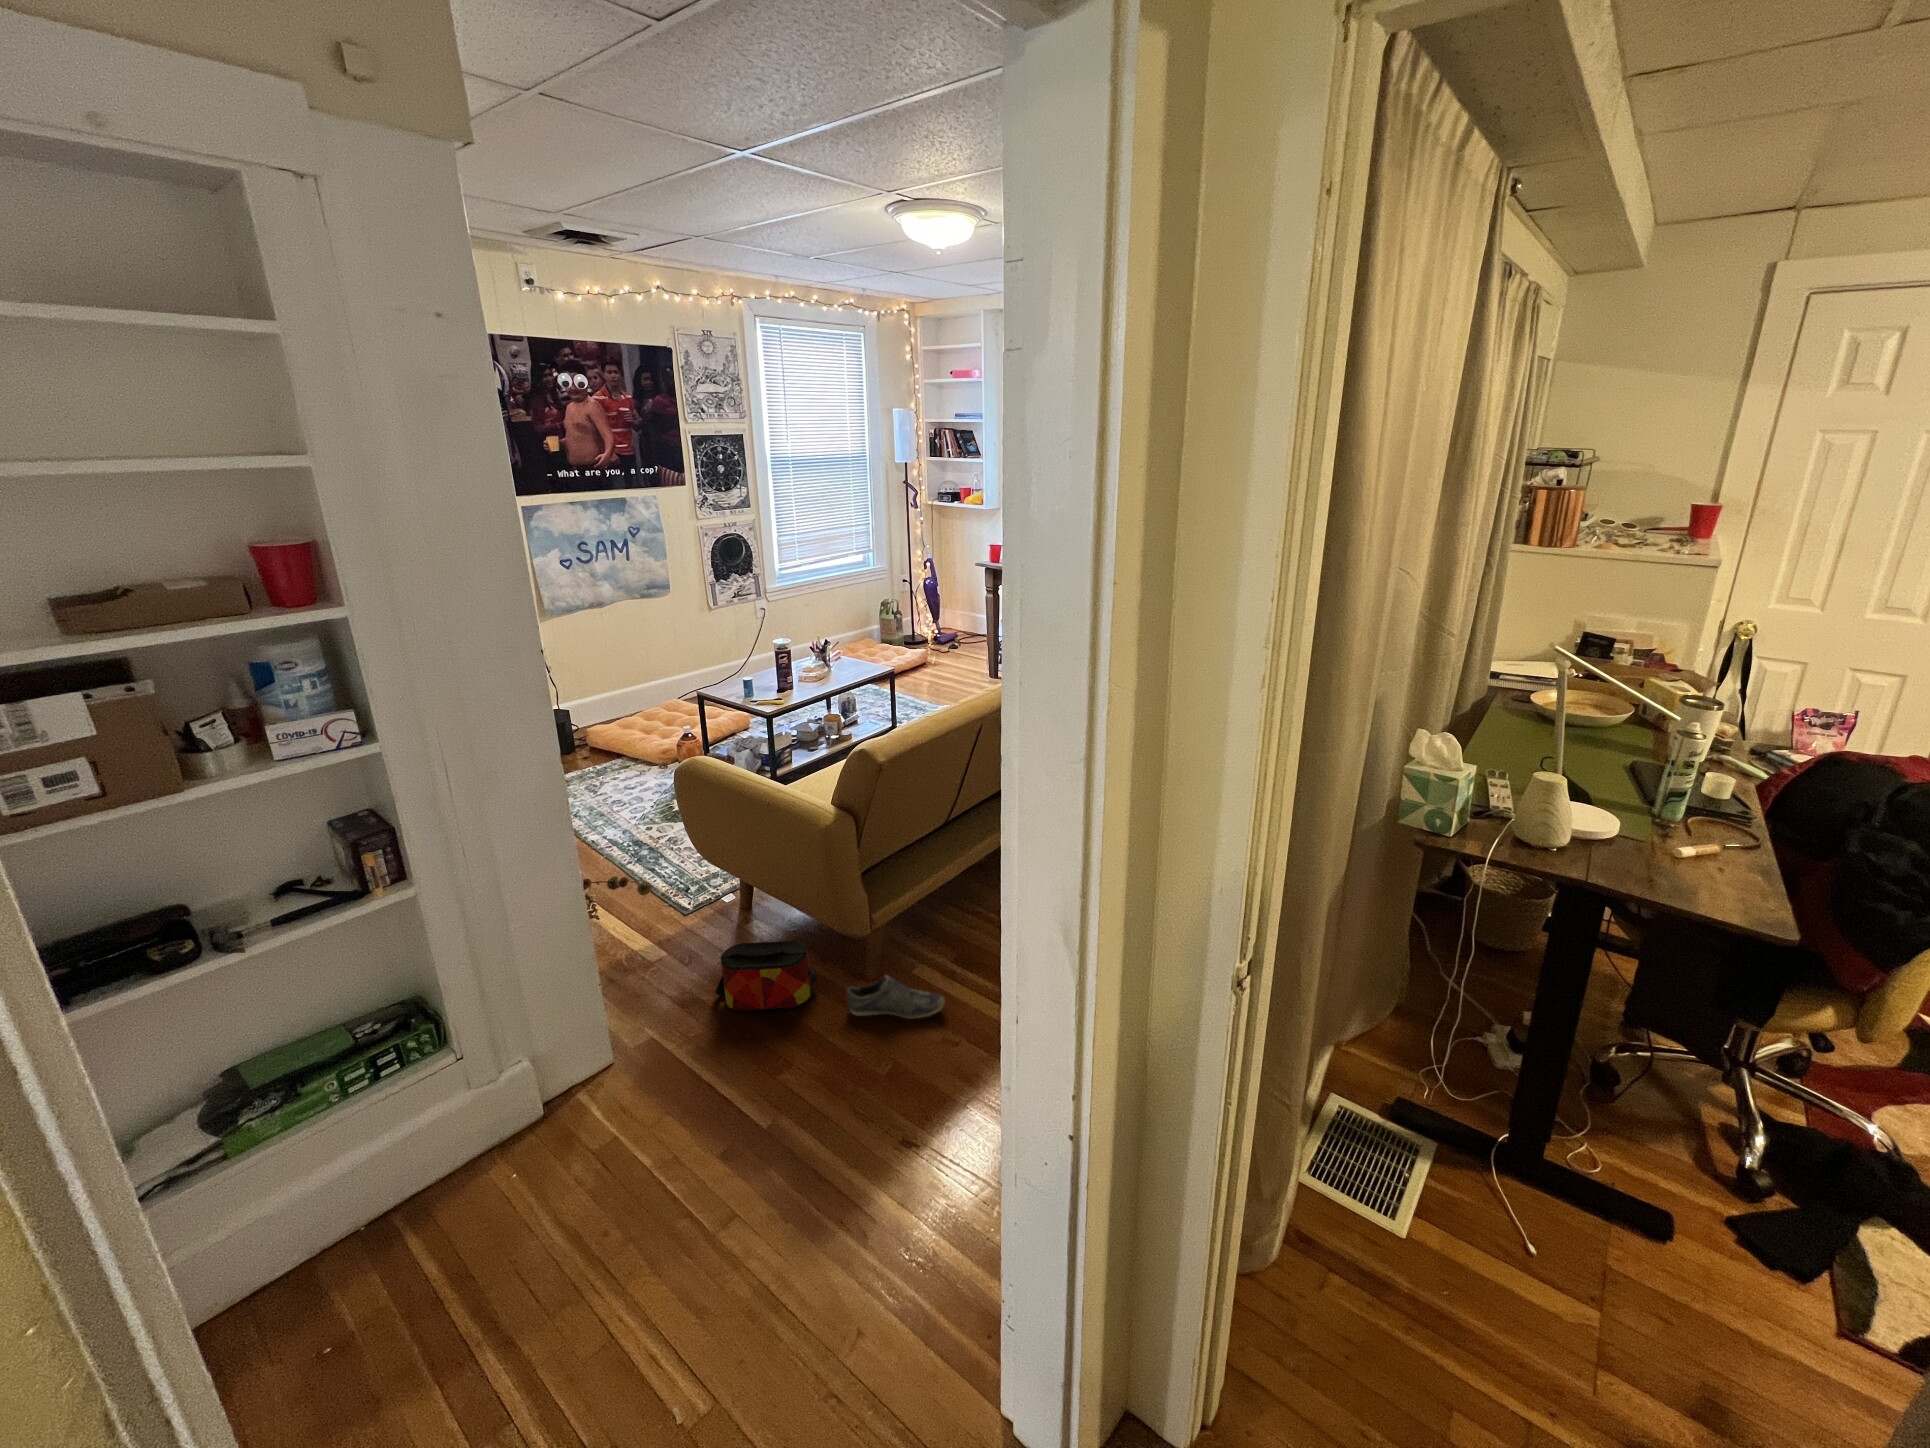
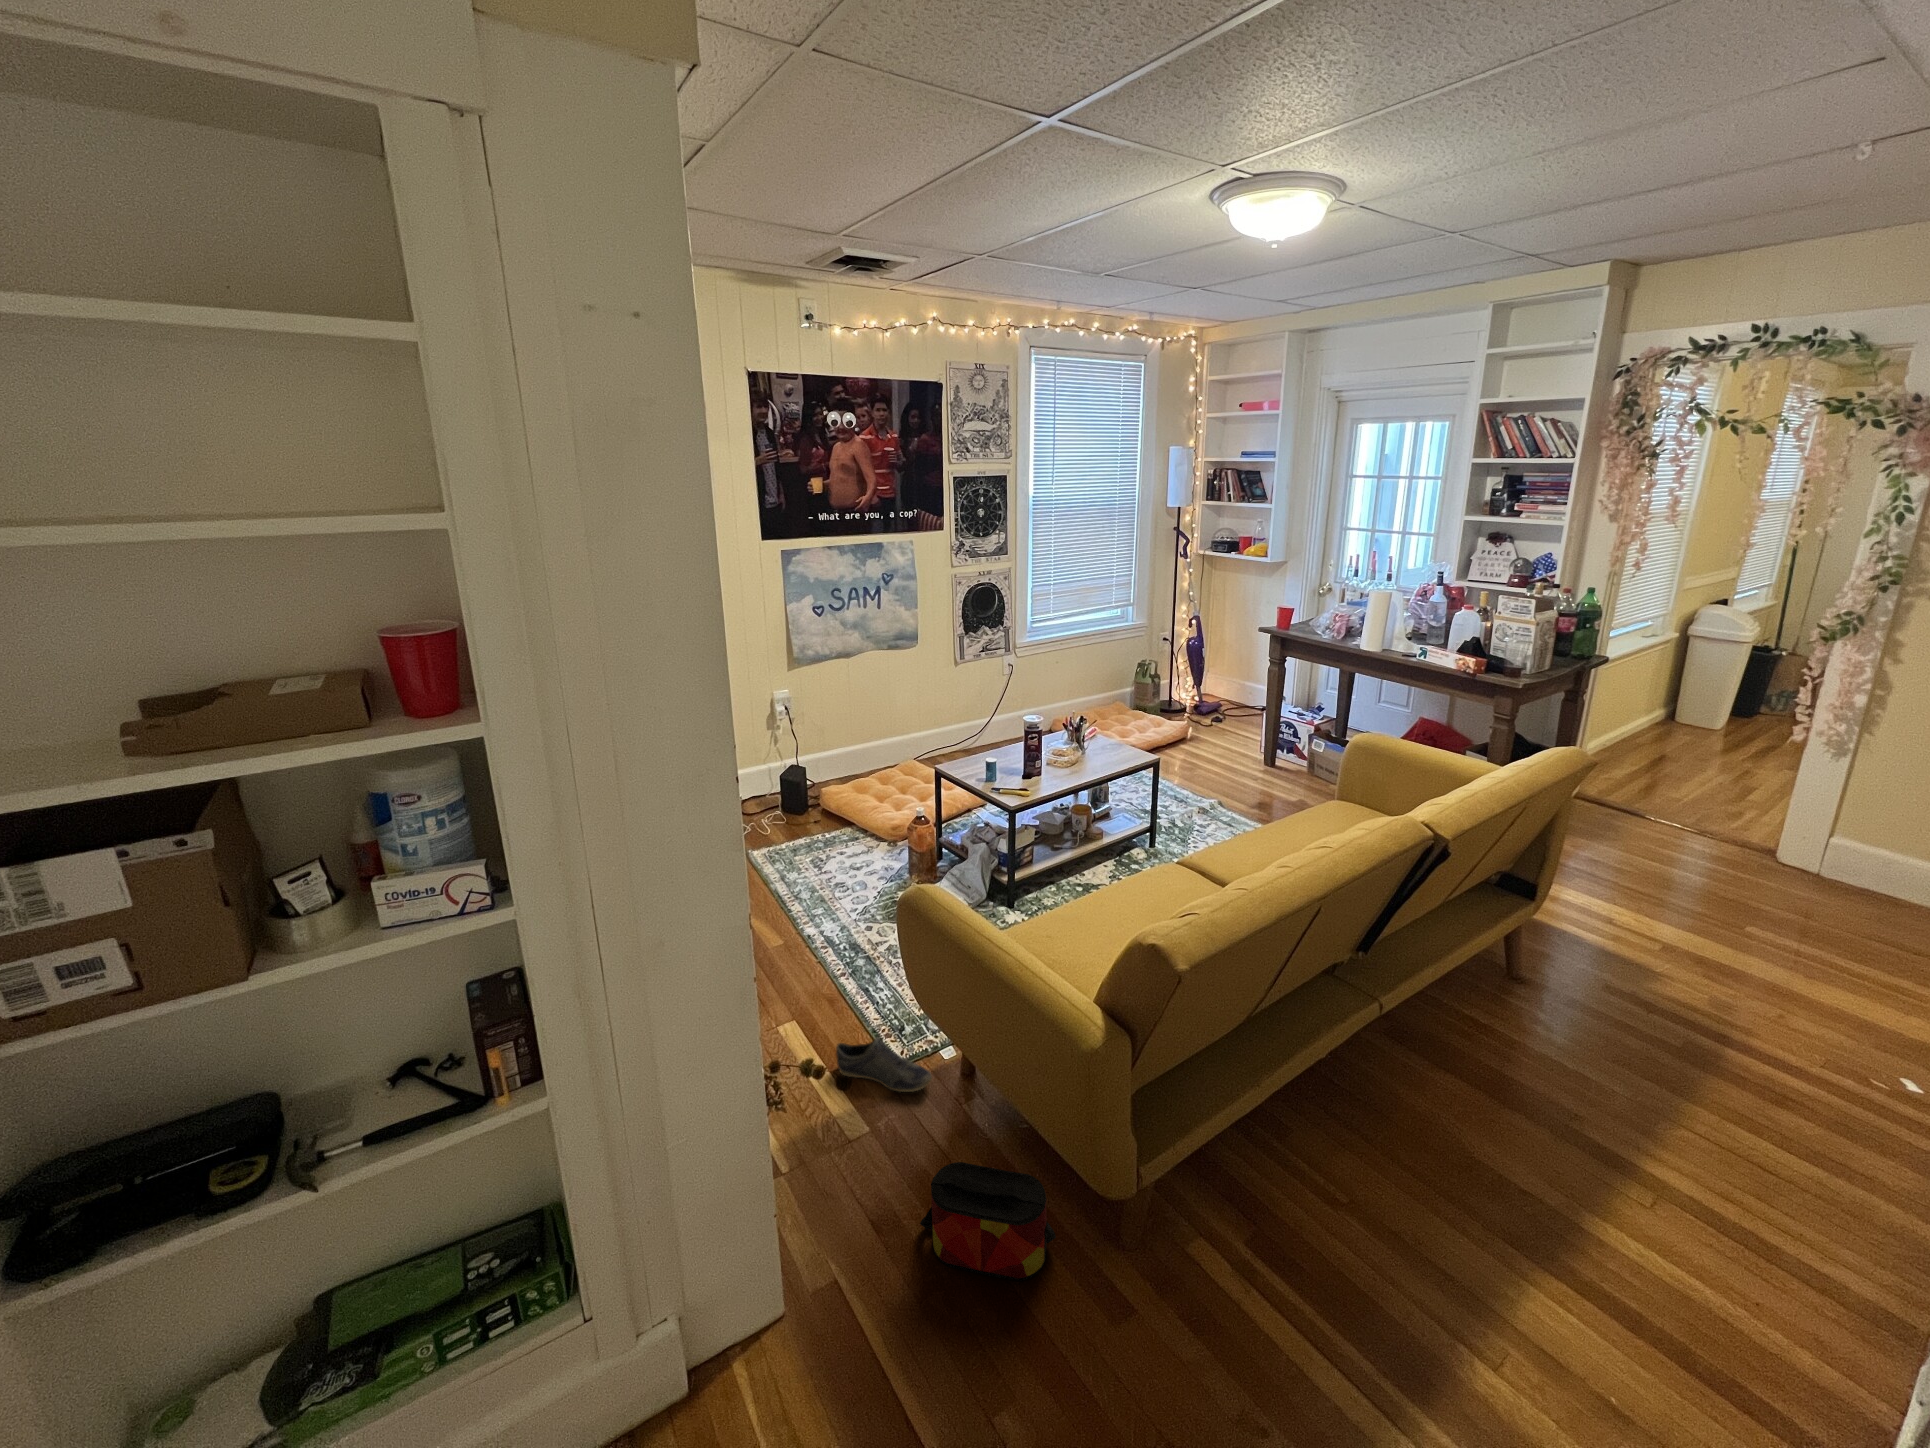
shoe: present [846,975,945,1019] -> present [836,1037,932,1092]

